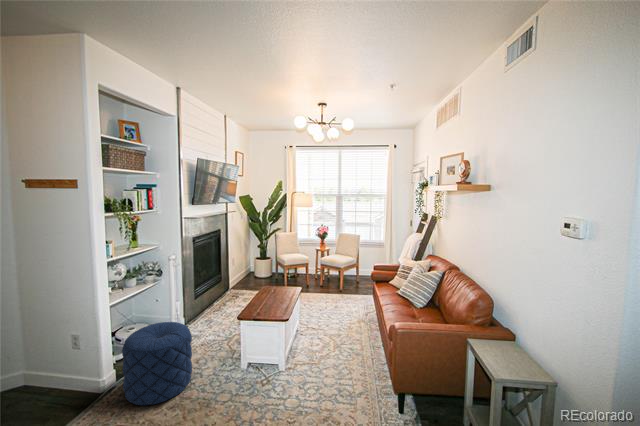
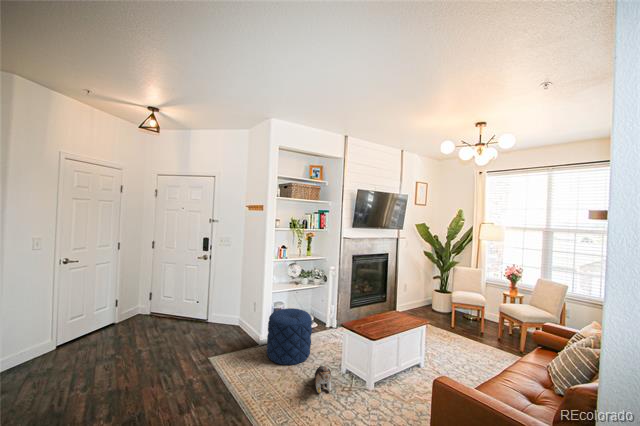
plush toy: none [220,368,261,402] -> present [314,366,331,393]

